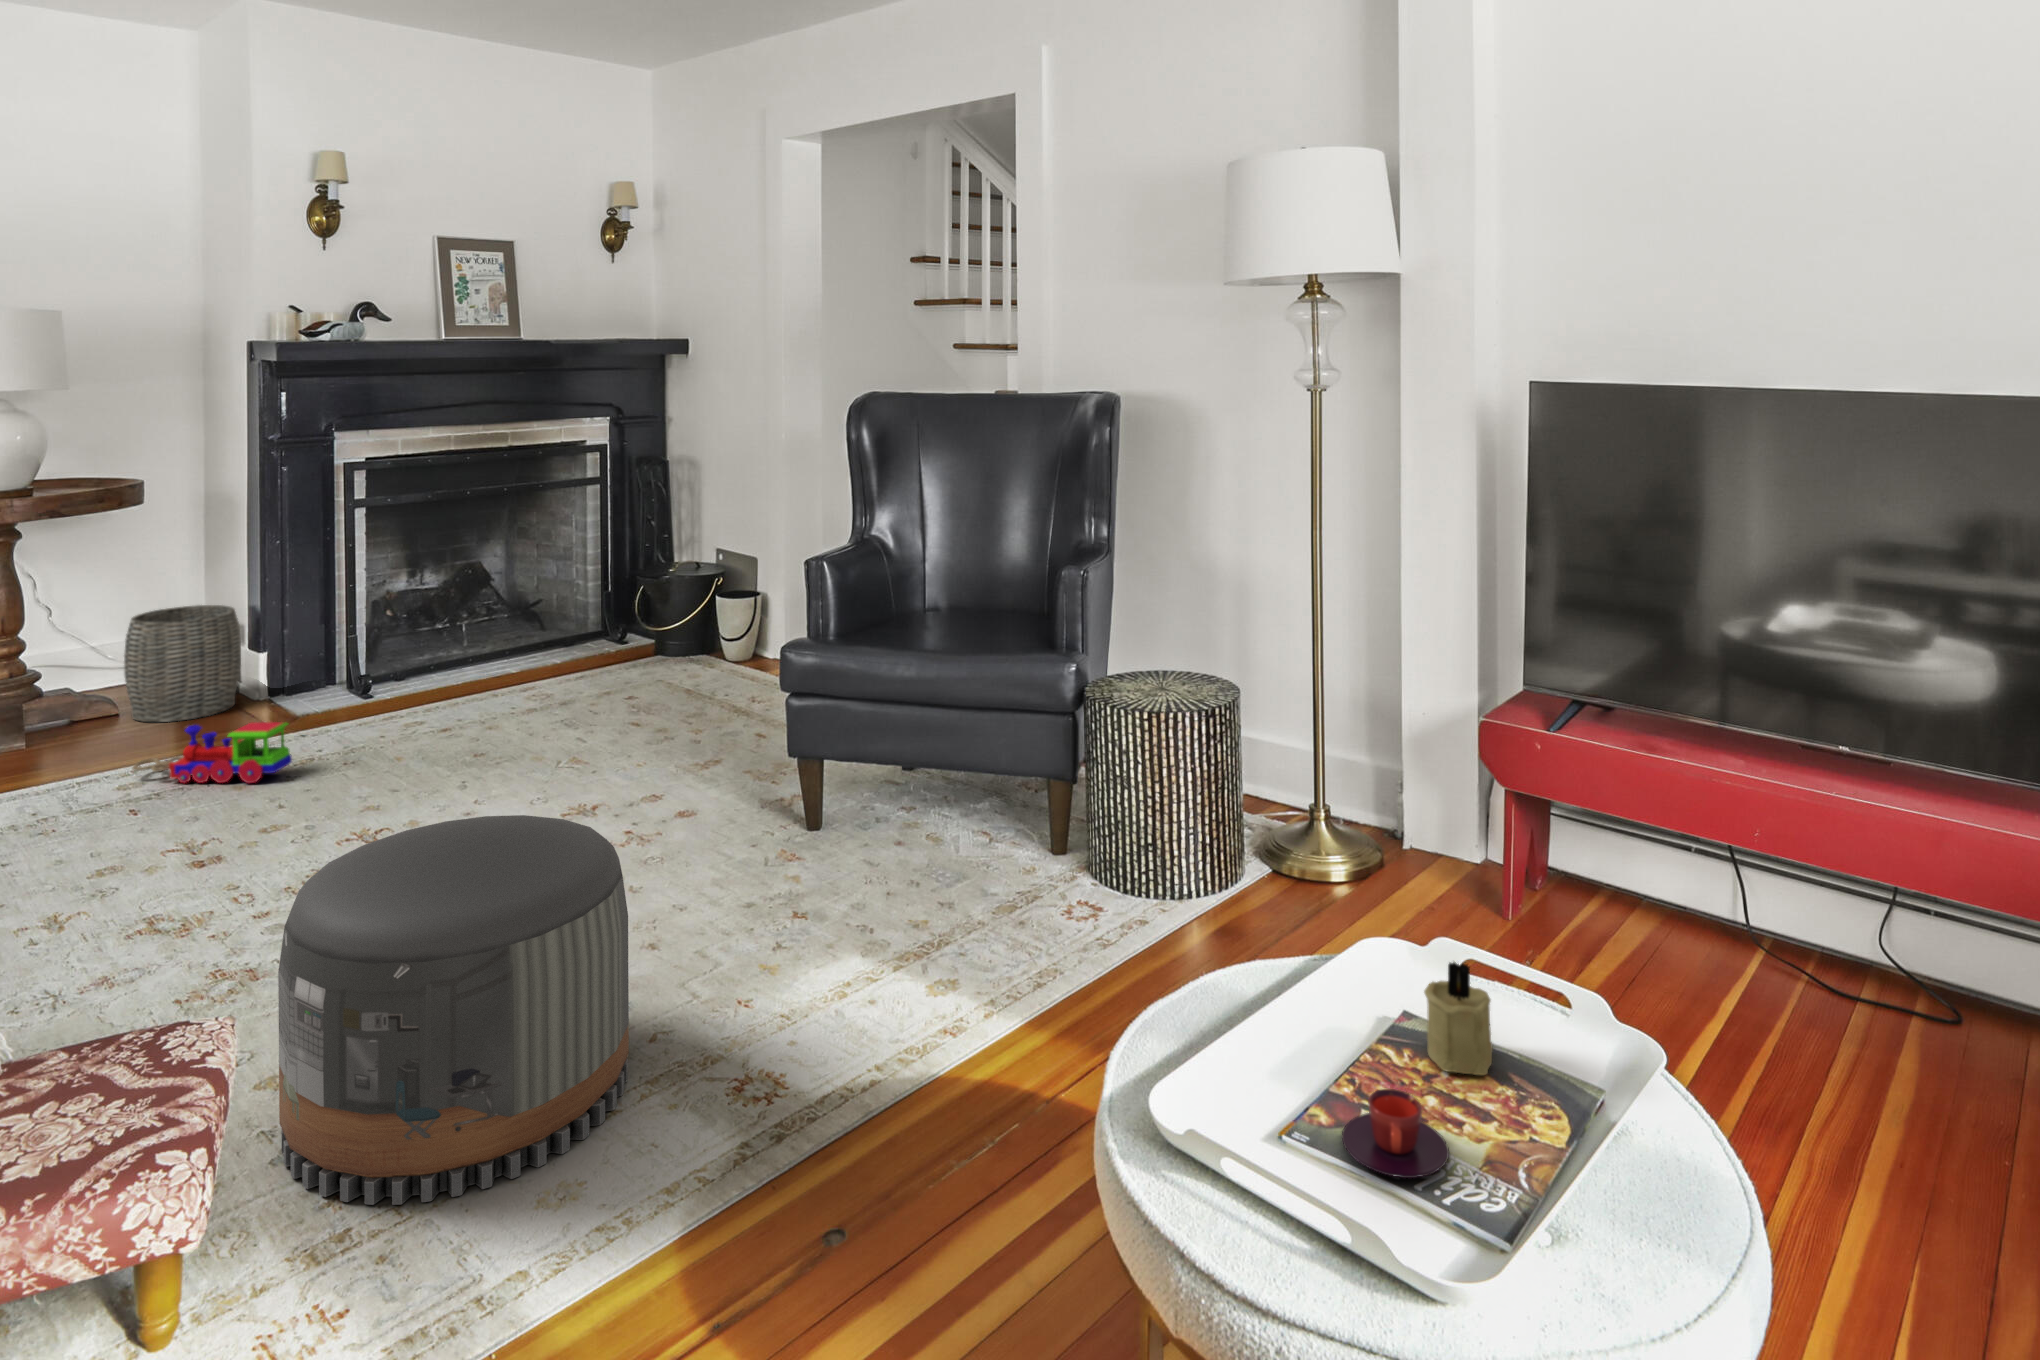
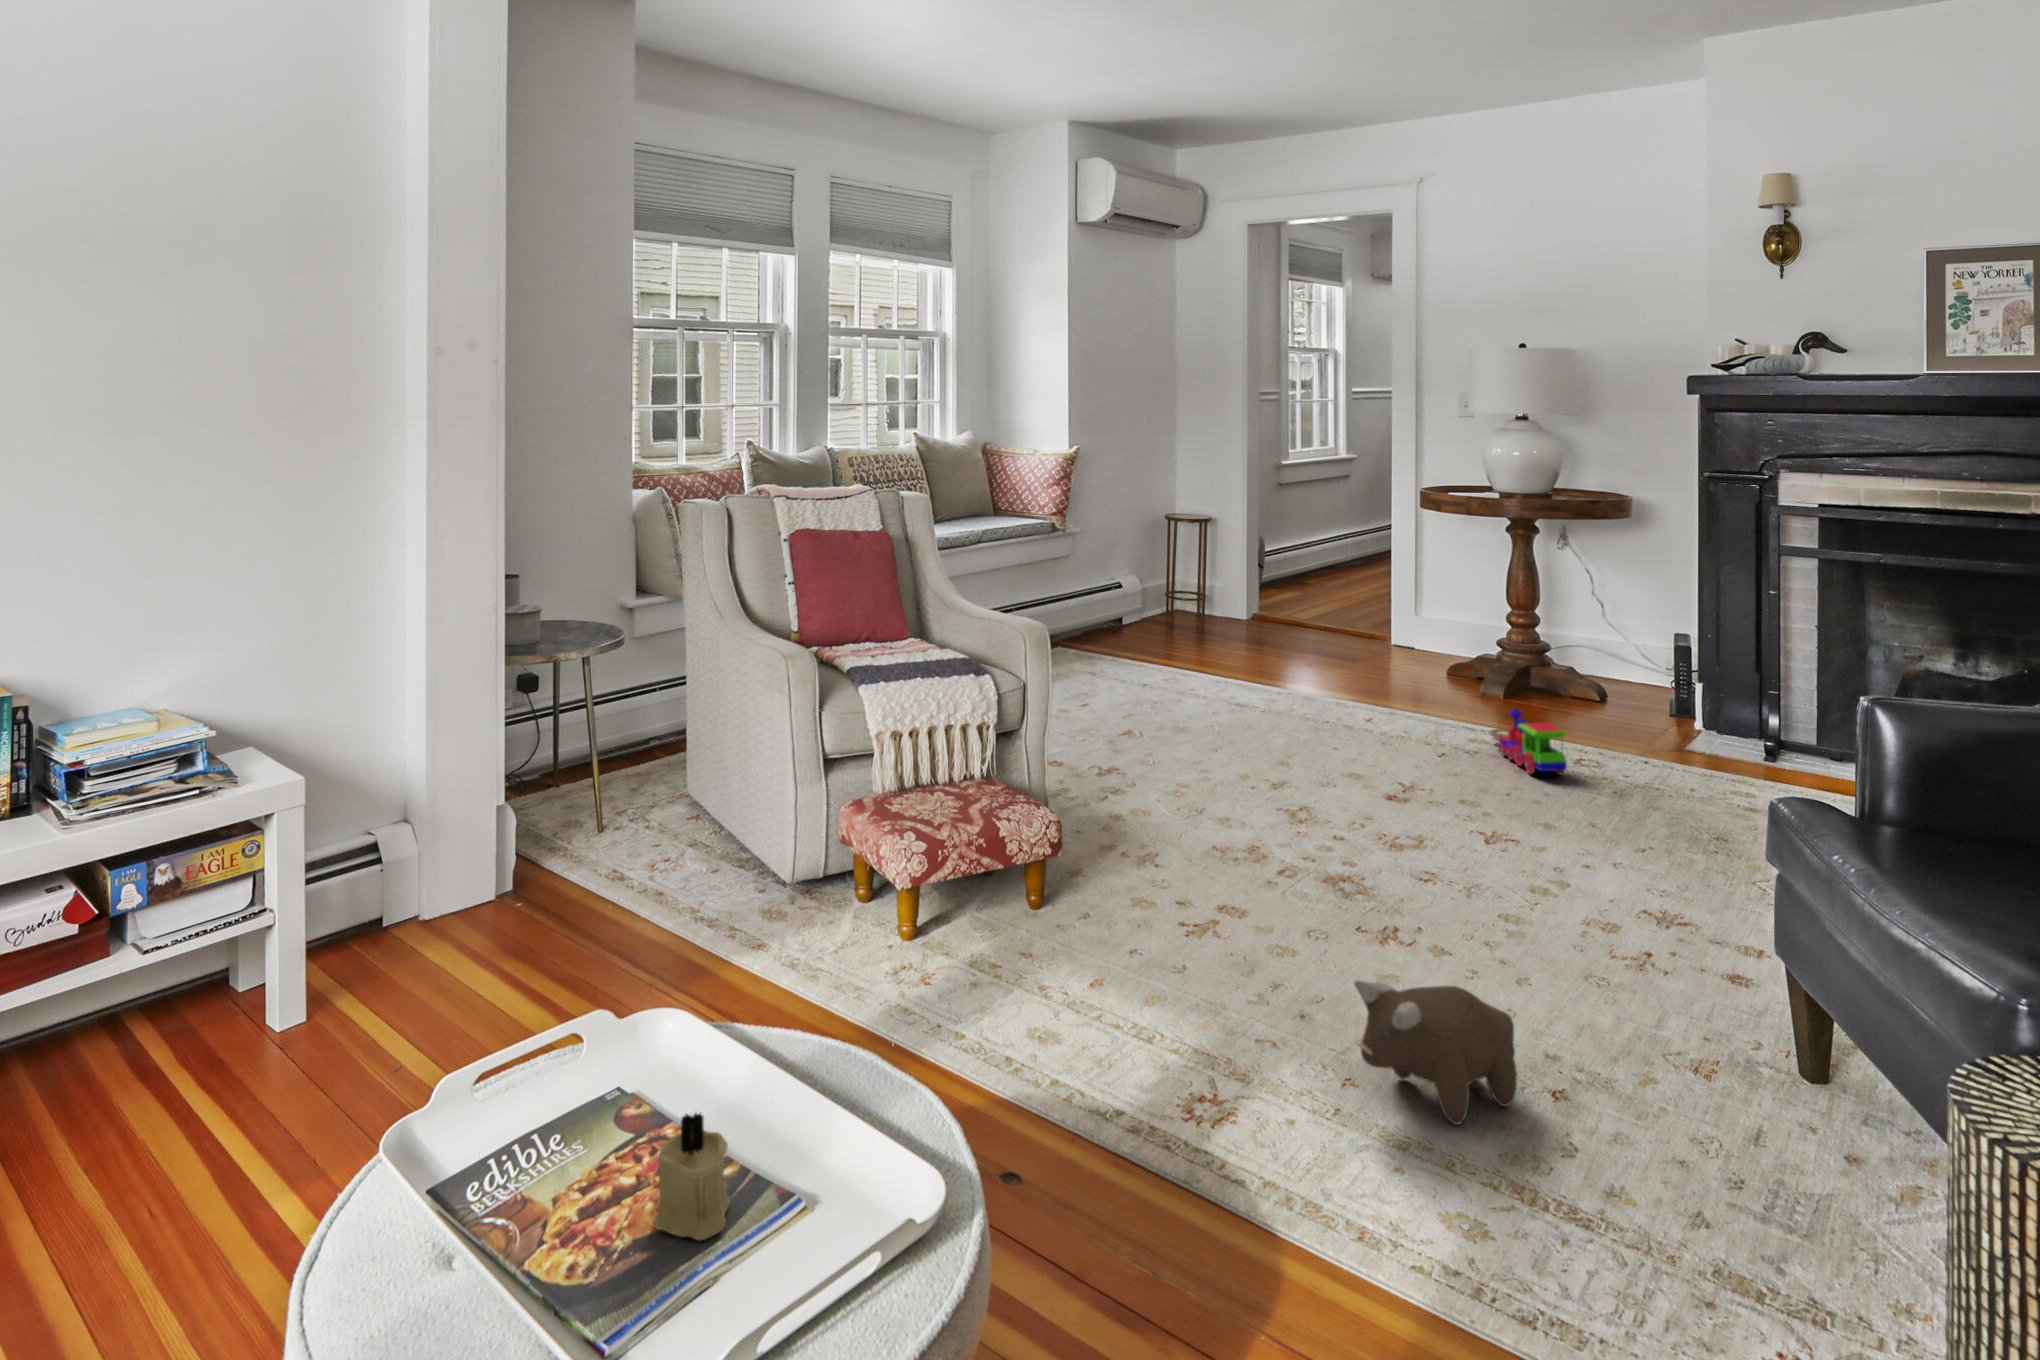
woven basket: present [124,605,241,722] -> none [1588,616,1688,723]
pouf: present [278,815,629,1205] -> none [998,767,1243,1044]
plush toy: none [760,852,865,964] -> present [1354,980,1517,1125]
teacup: present [1342,1089,1449,1178] -> none [519,1106,615,1183]

